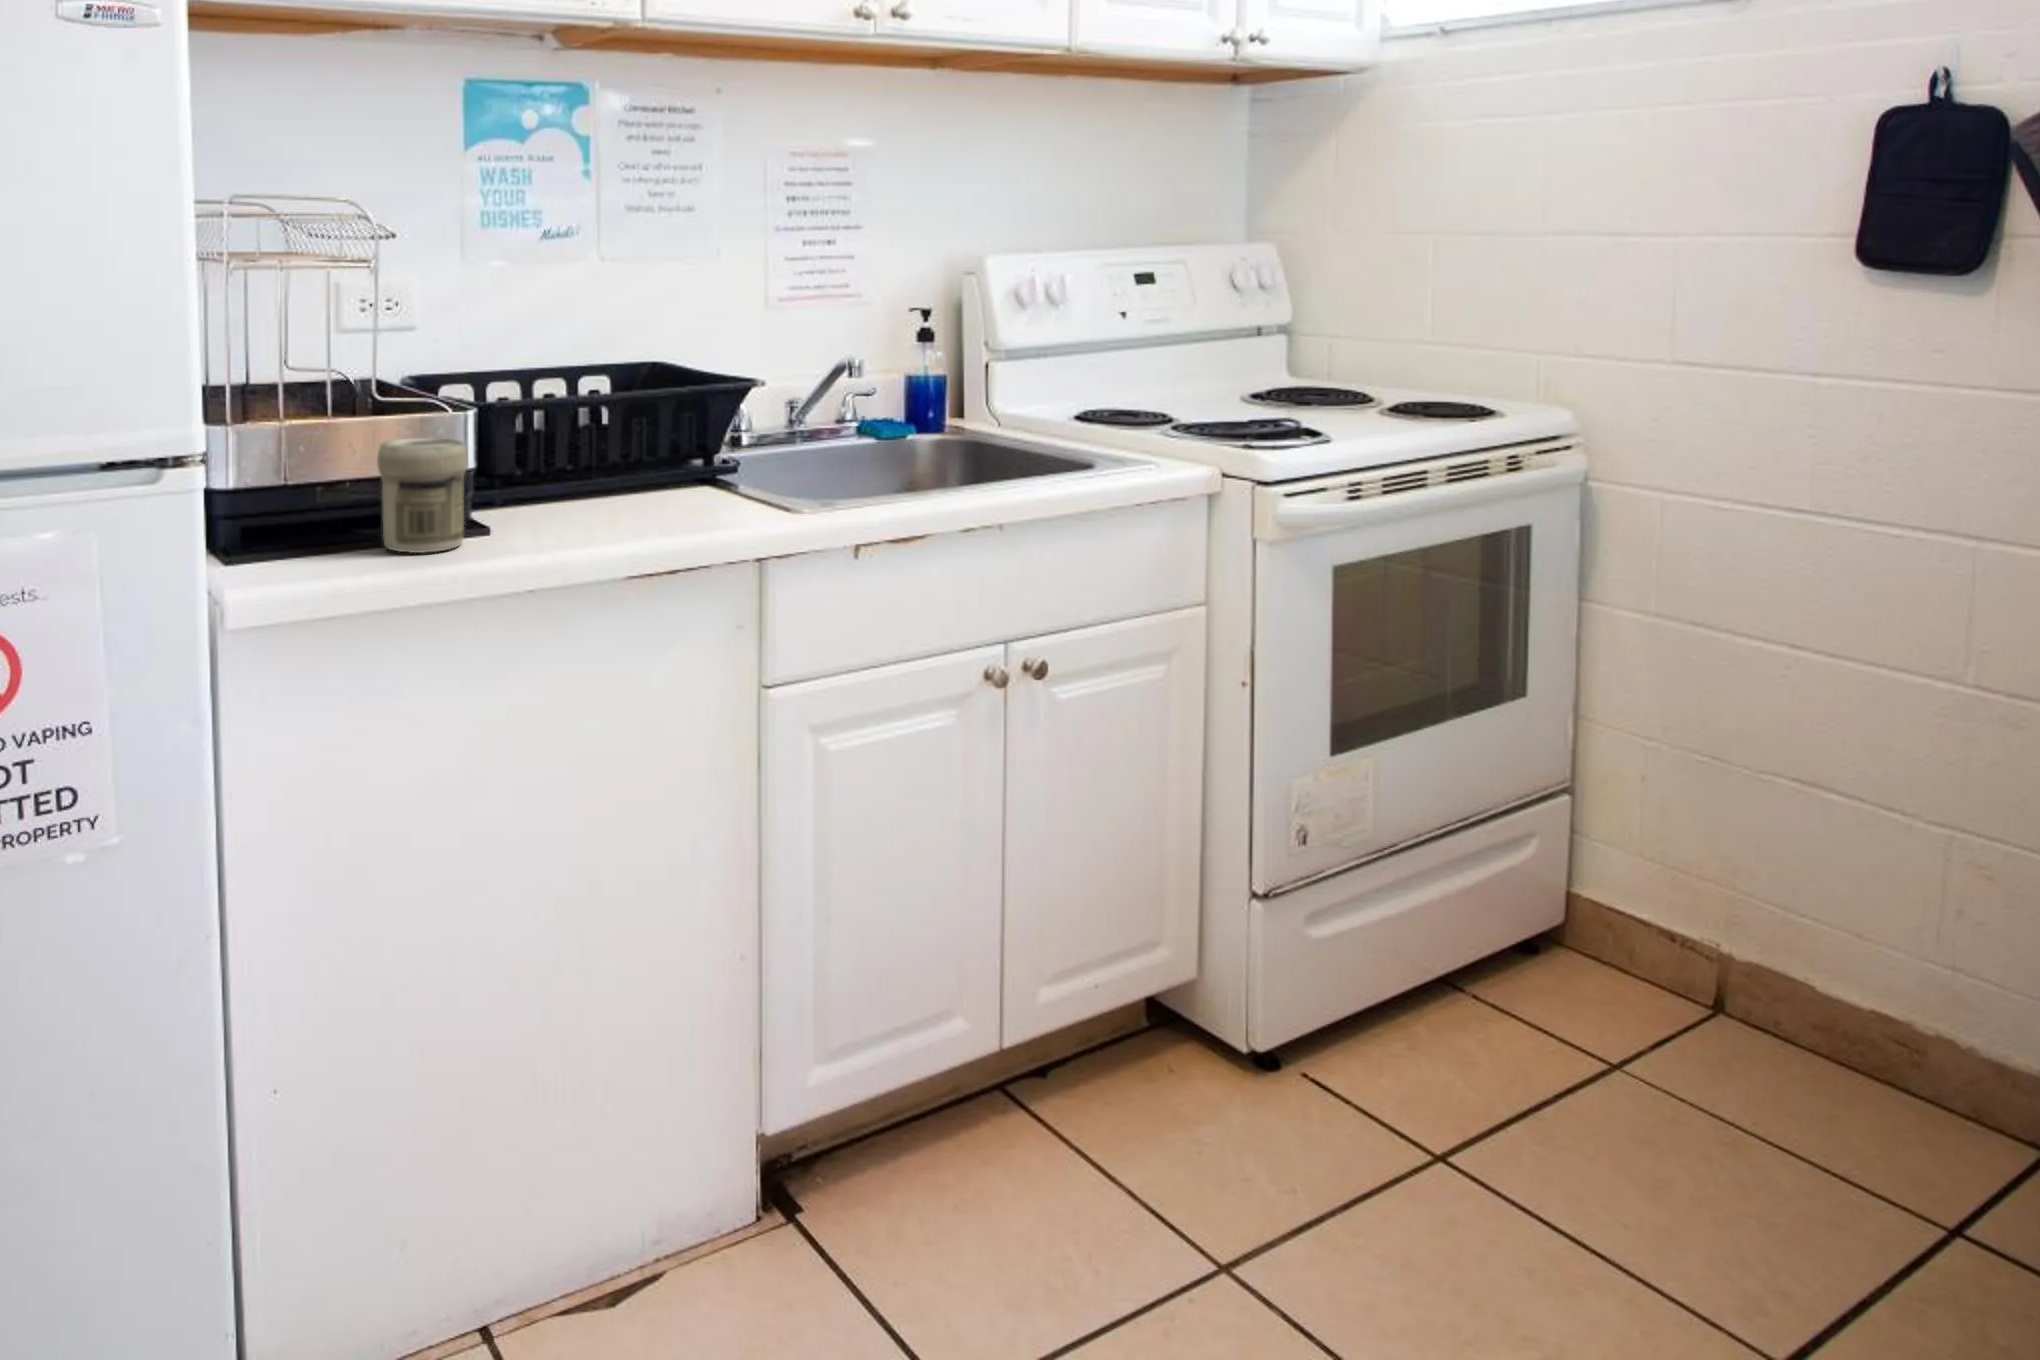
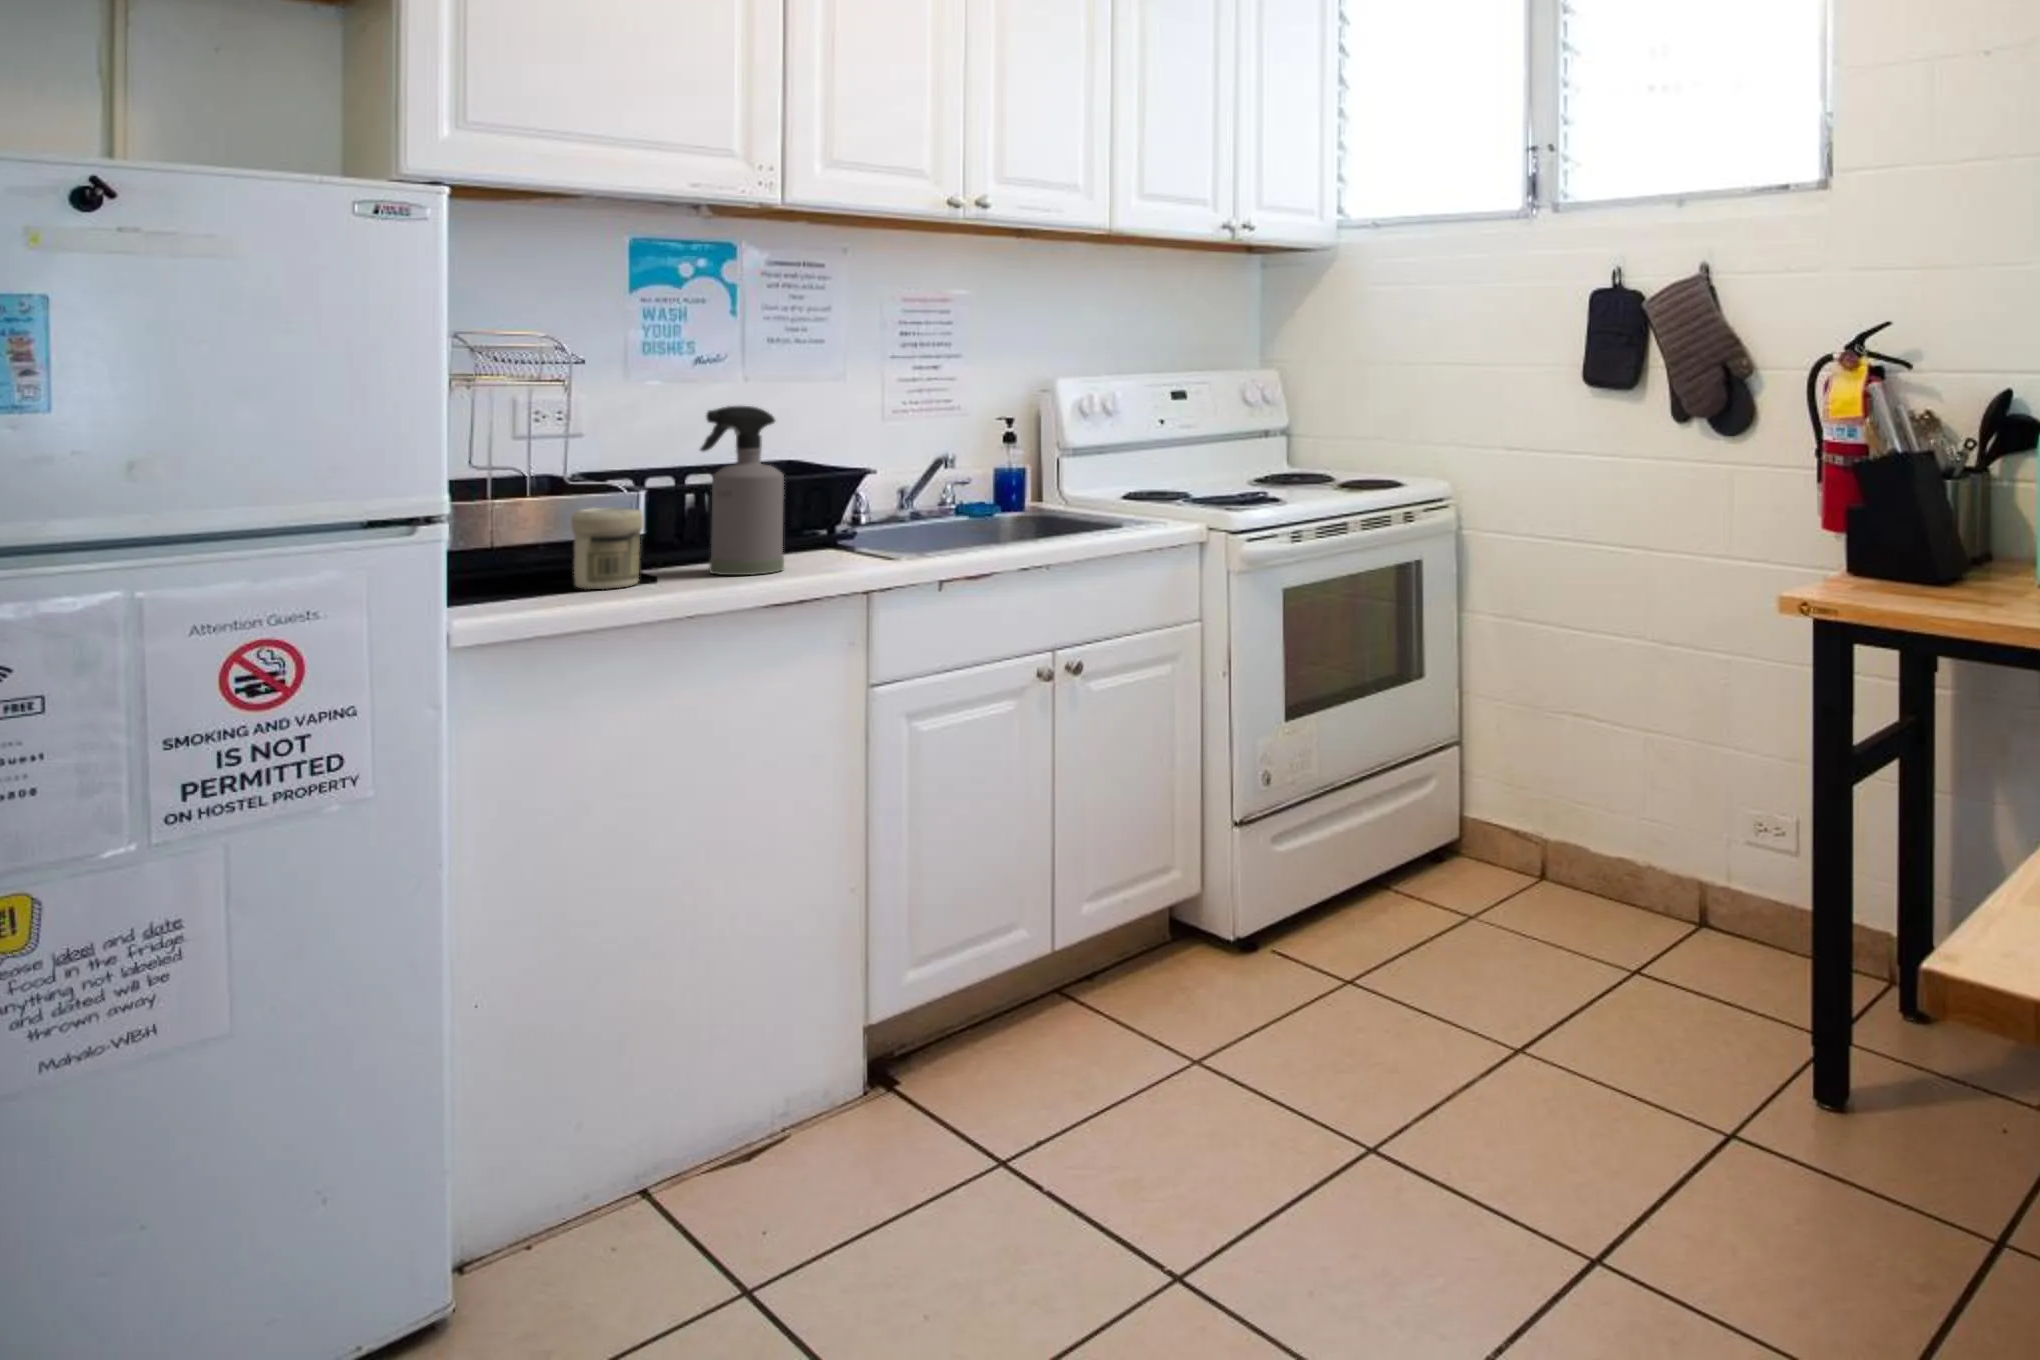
spray bottle: none [540,299,651,536] -> present [700,406,784,575]

